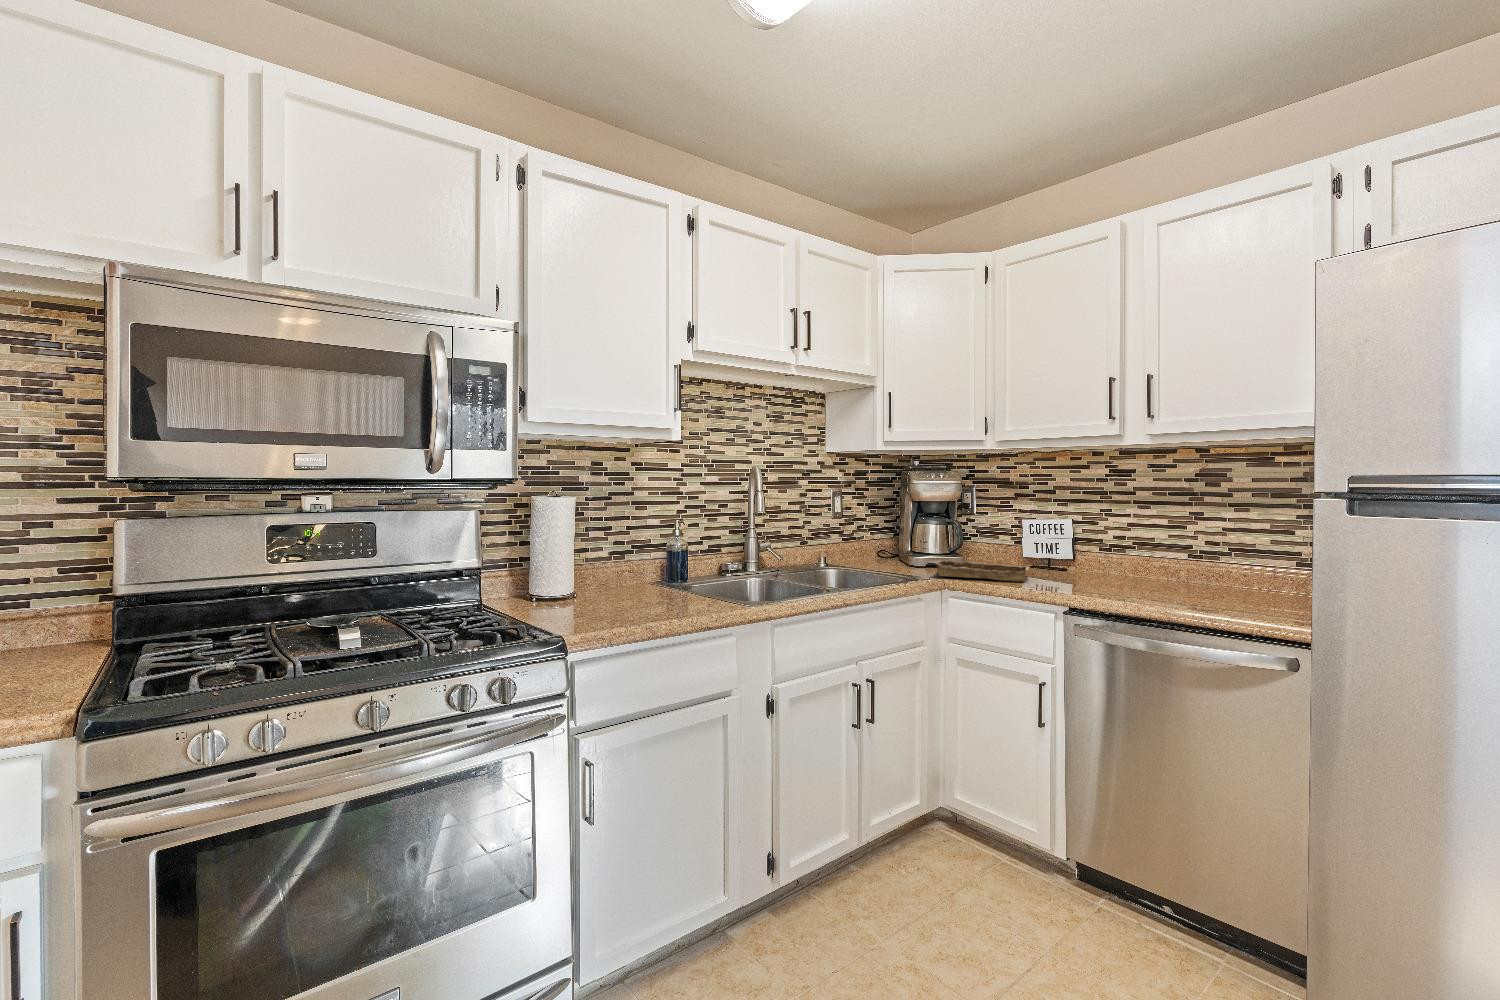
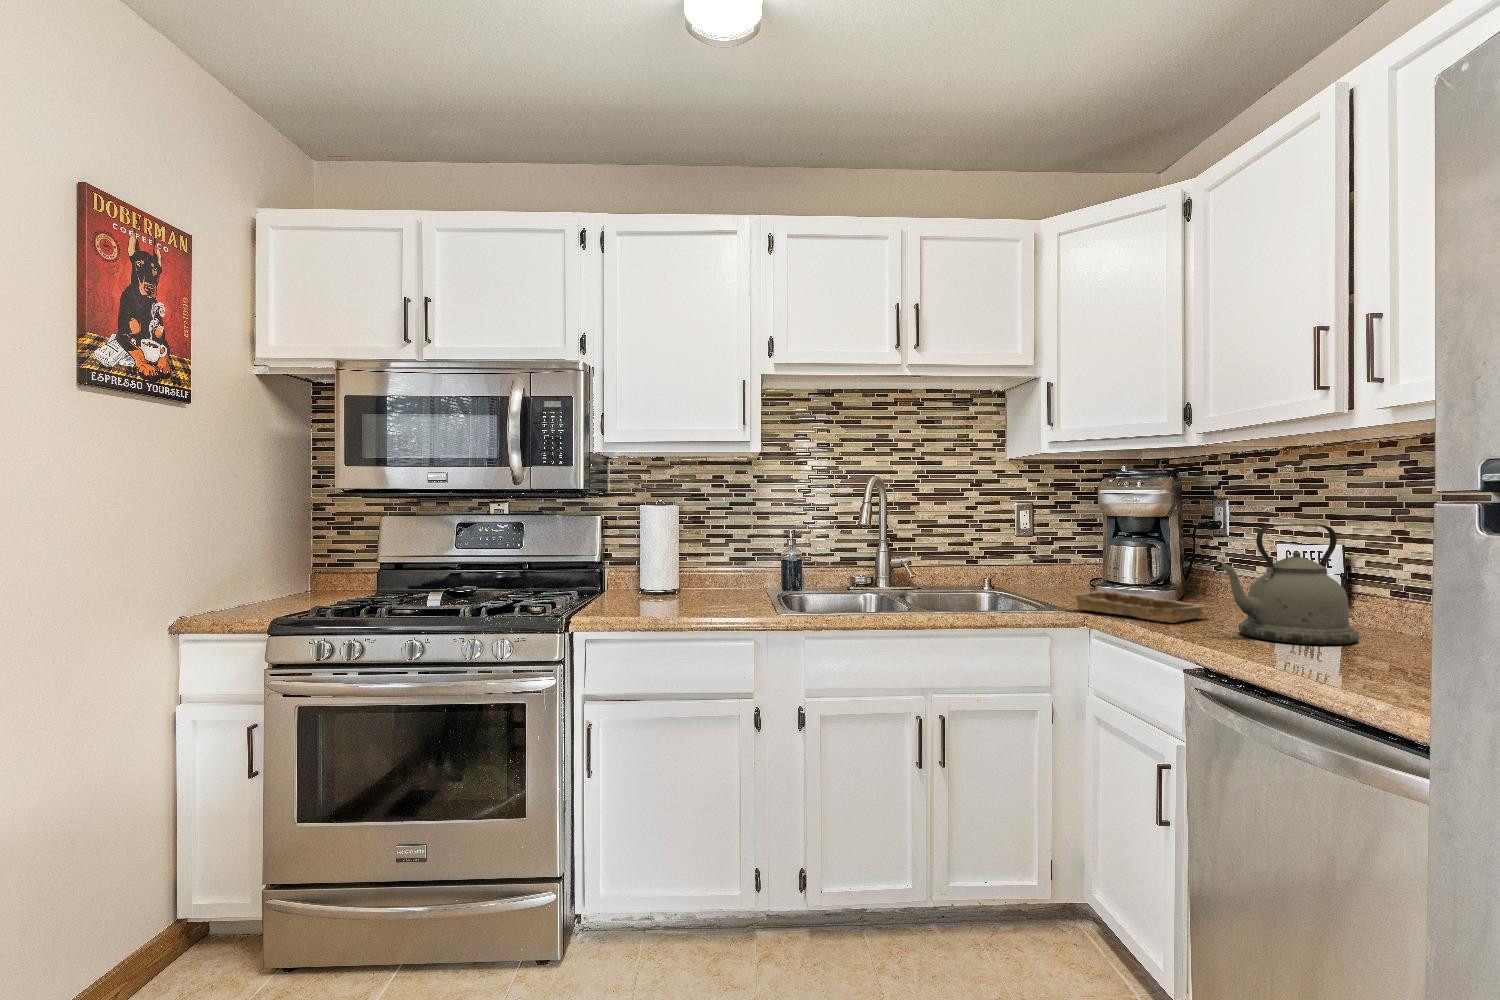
kettle: none [1072,507,1149,590] -> present [1218,524,1359,645]

